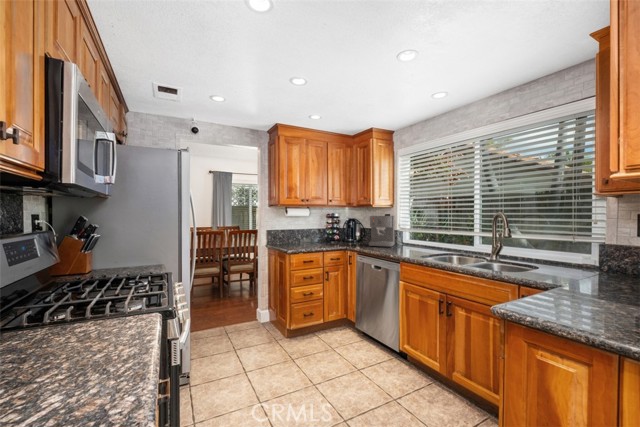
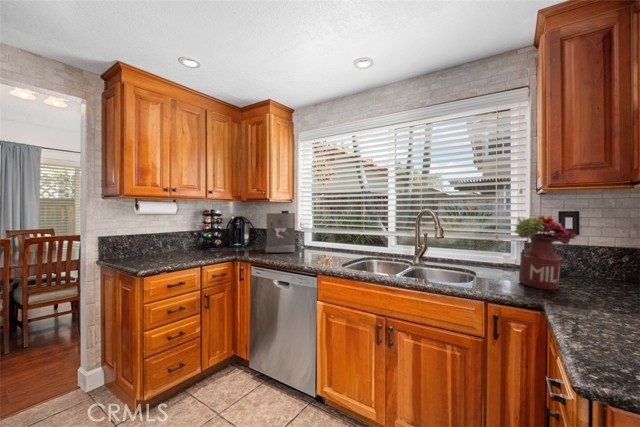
flower arrangement: none [557,217,616,281] -> present [515,216,577,289]

